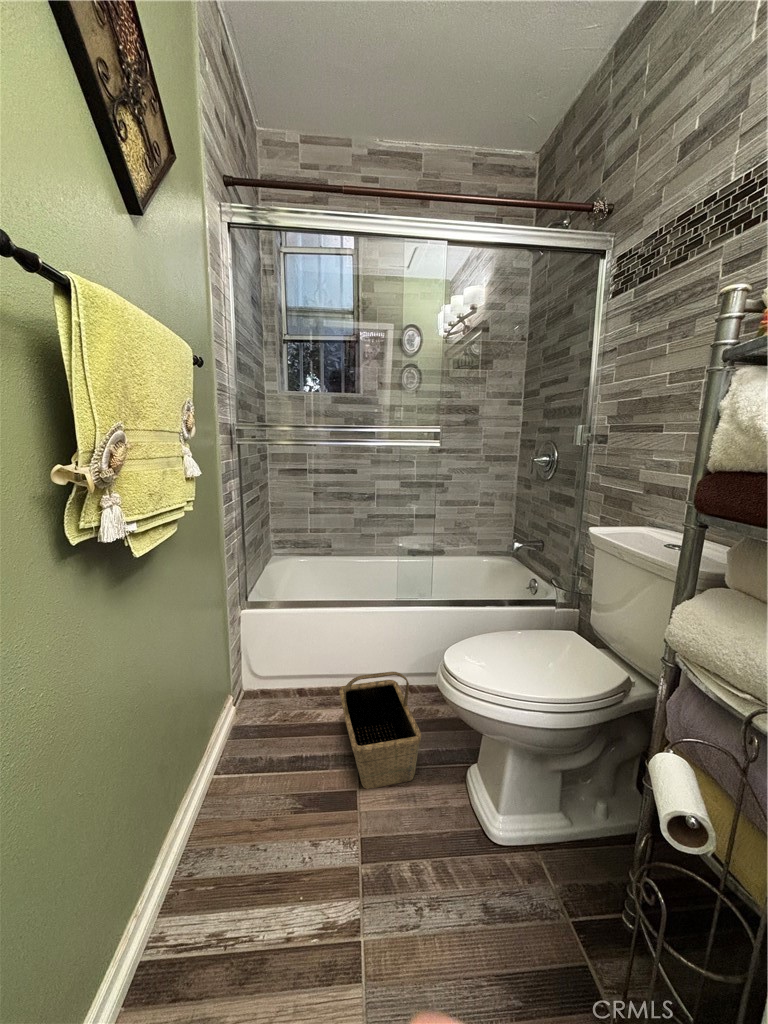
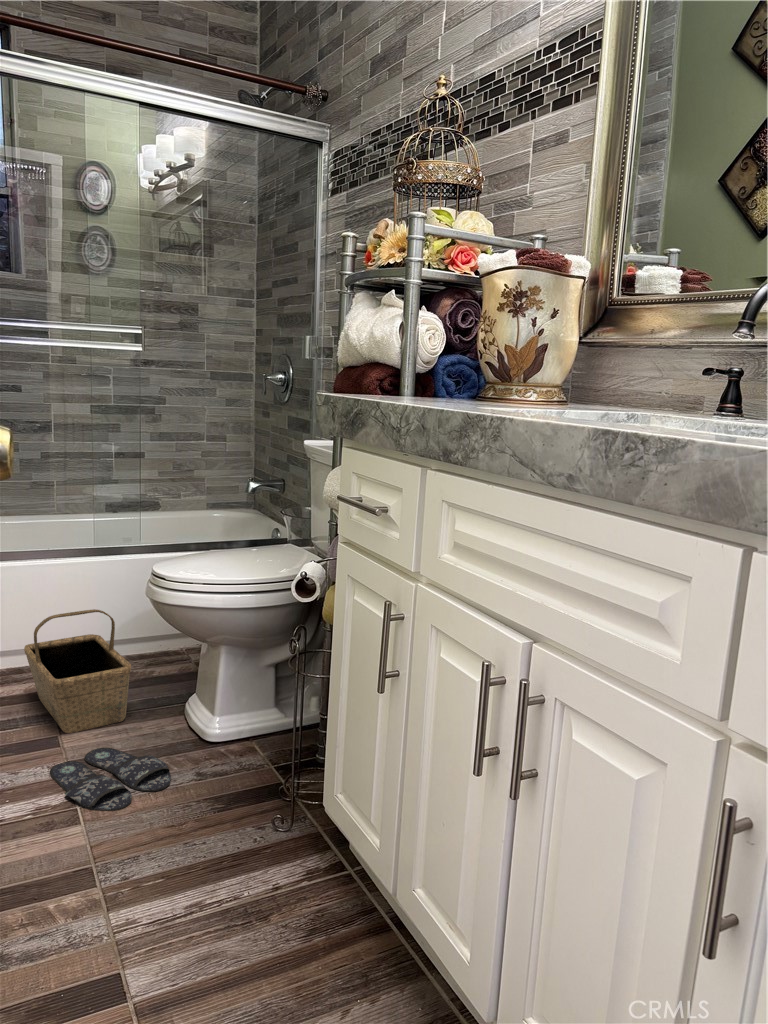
slippers: none [343,826,457,967] -> present [50,748,171,811]

